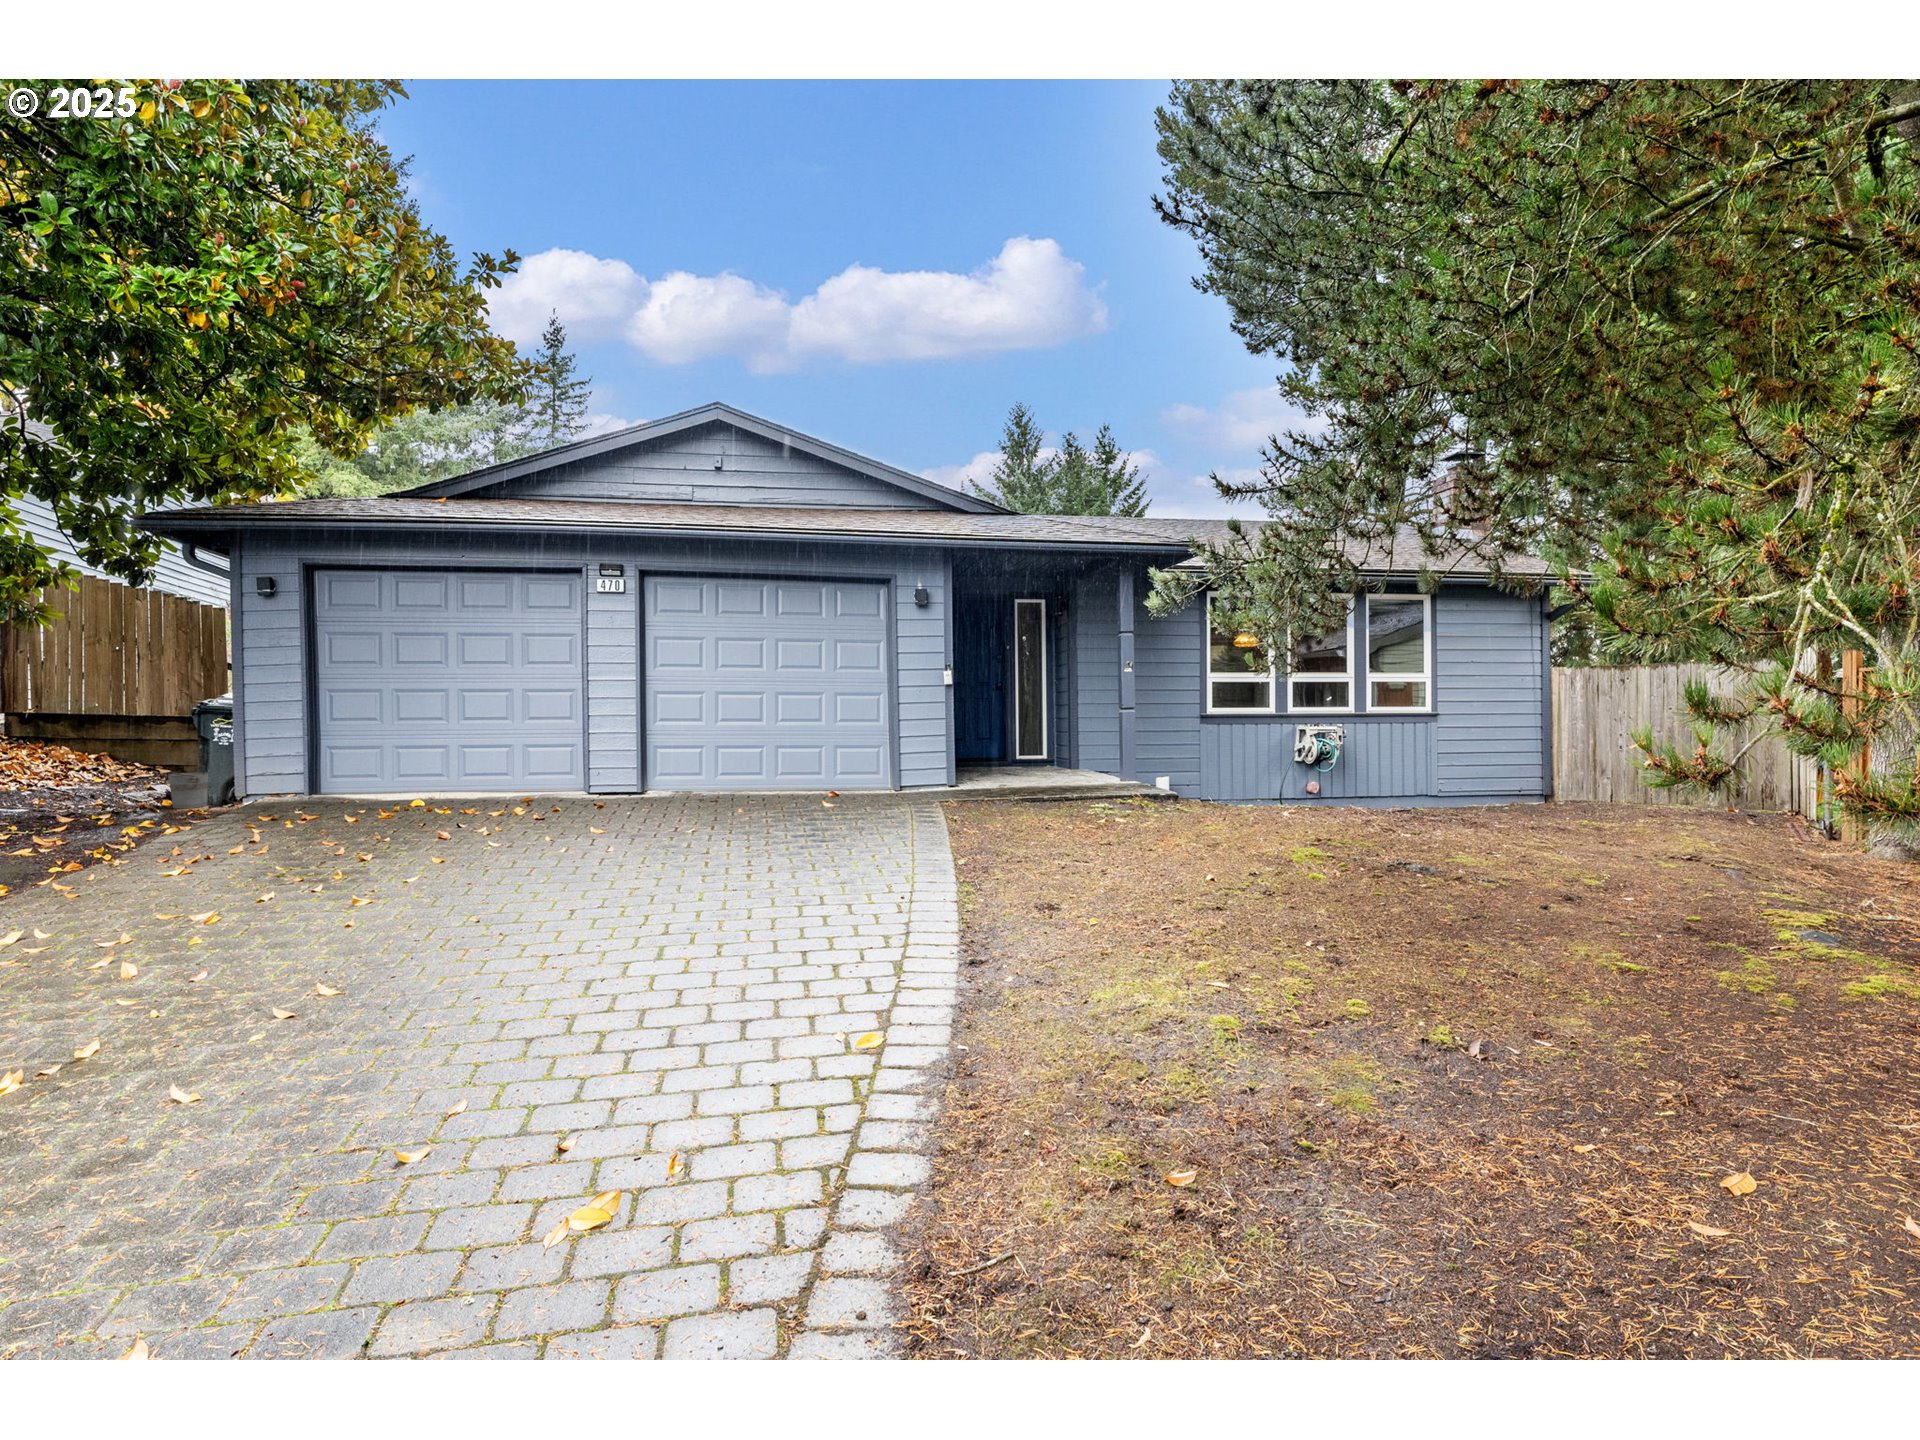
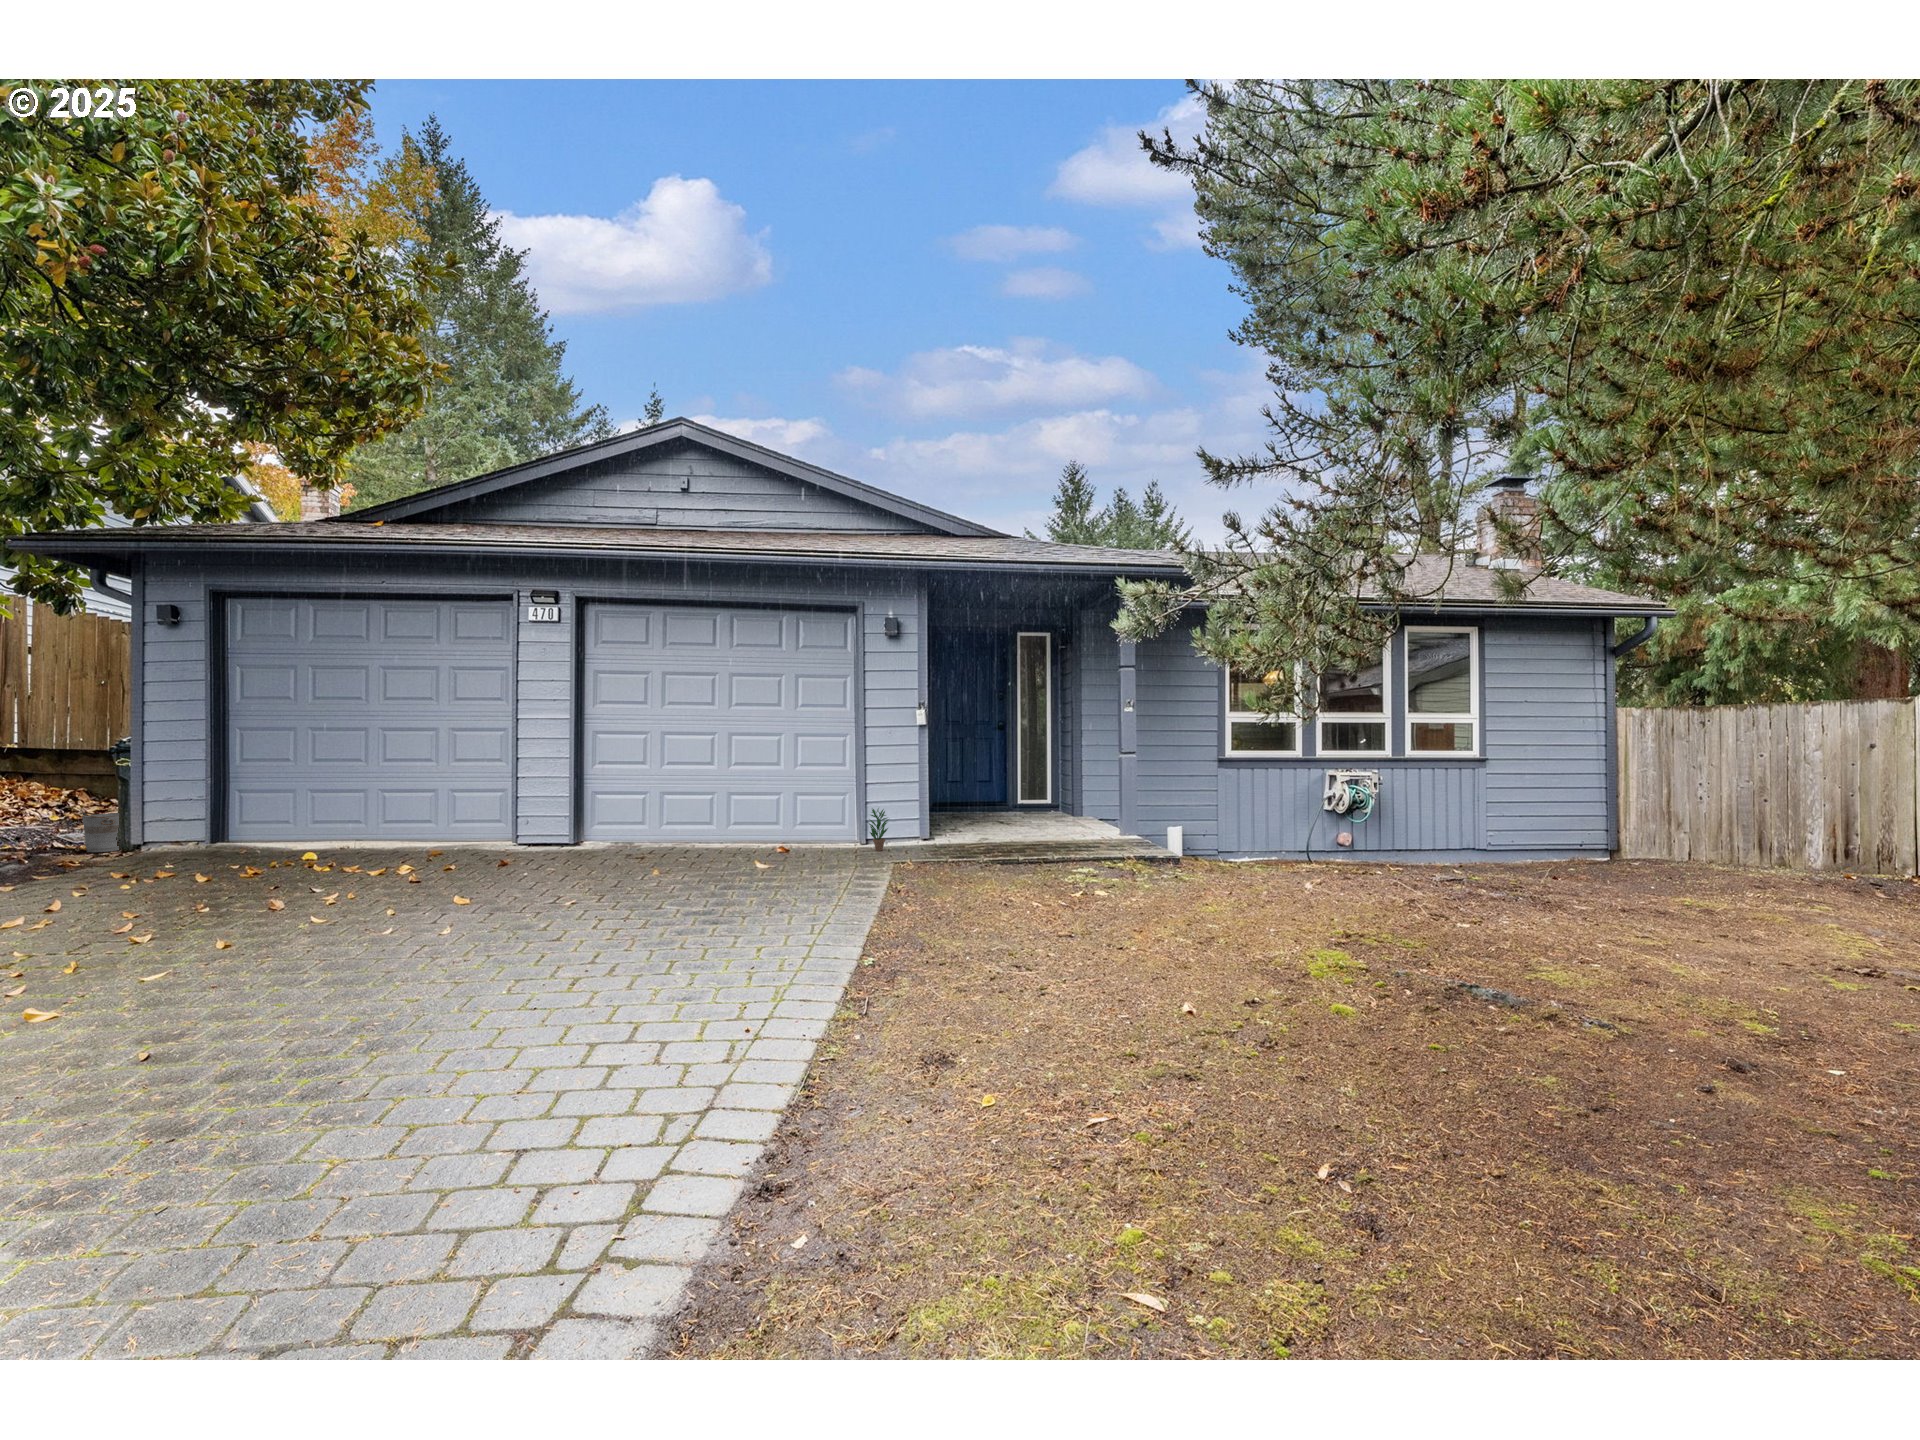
potted plant: none [907,757,927,796] -> present [869,808,888,851]

